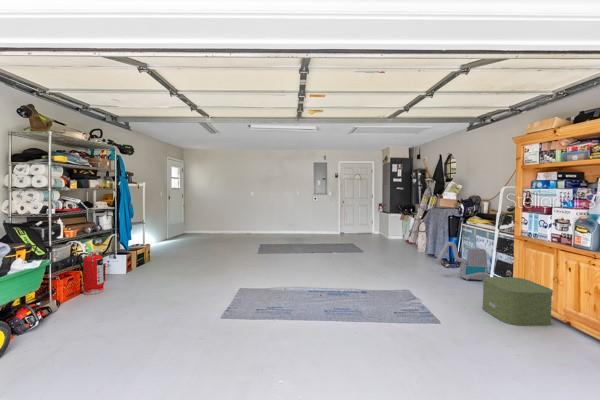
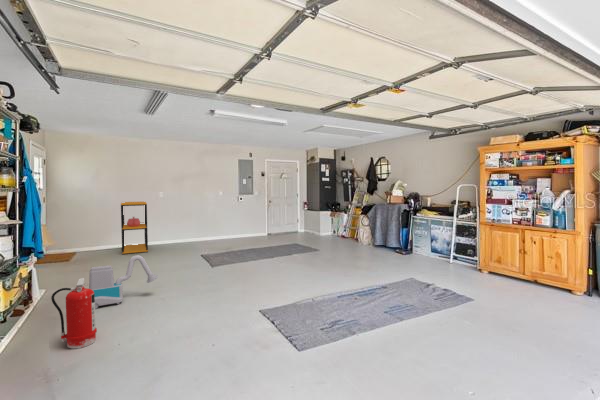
shelving unit: none [210,198,236,239] -> present [121,201,148,255]
vacuum cleaner: present [433,242,488,280] -> present [89,255,158,309]
storage box: present [483,277,553,326] -> none [474,254,523,287]

